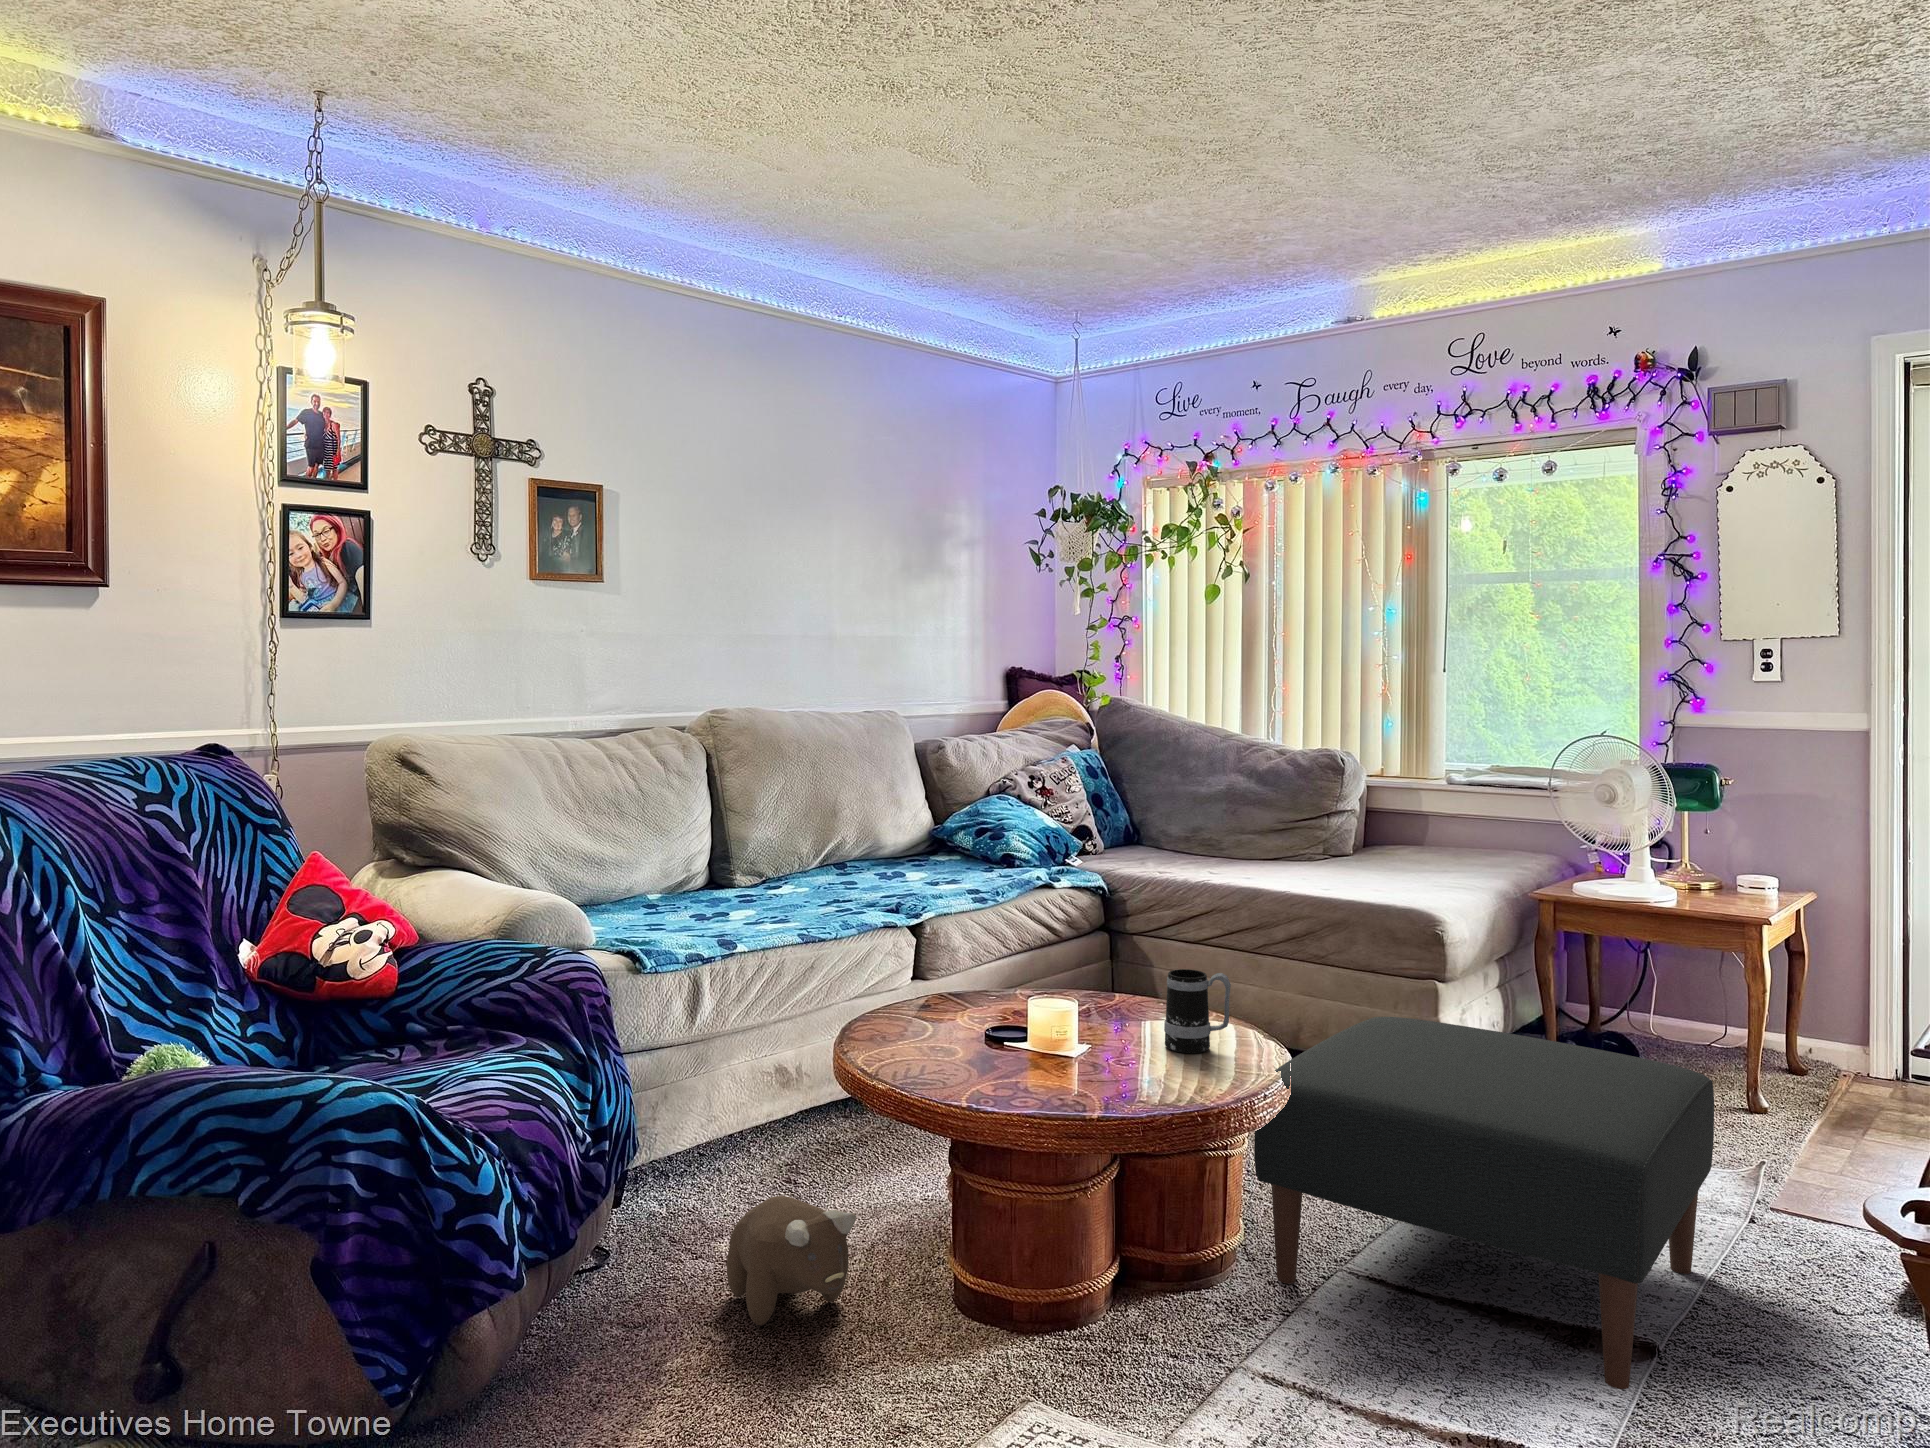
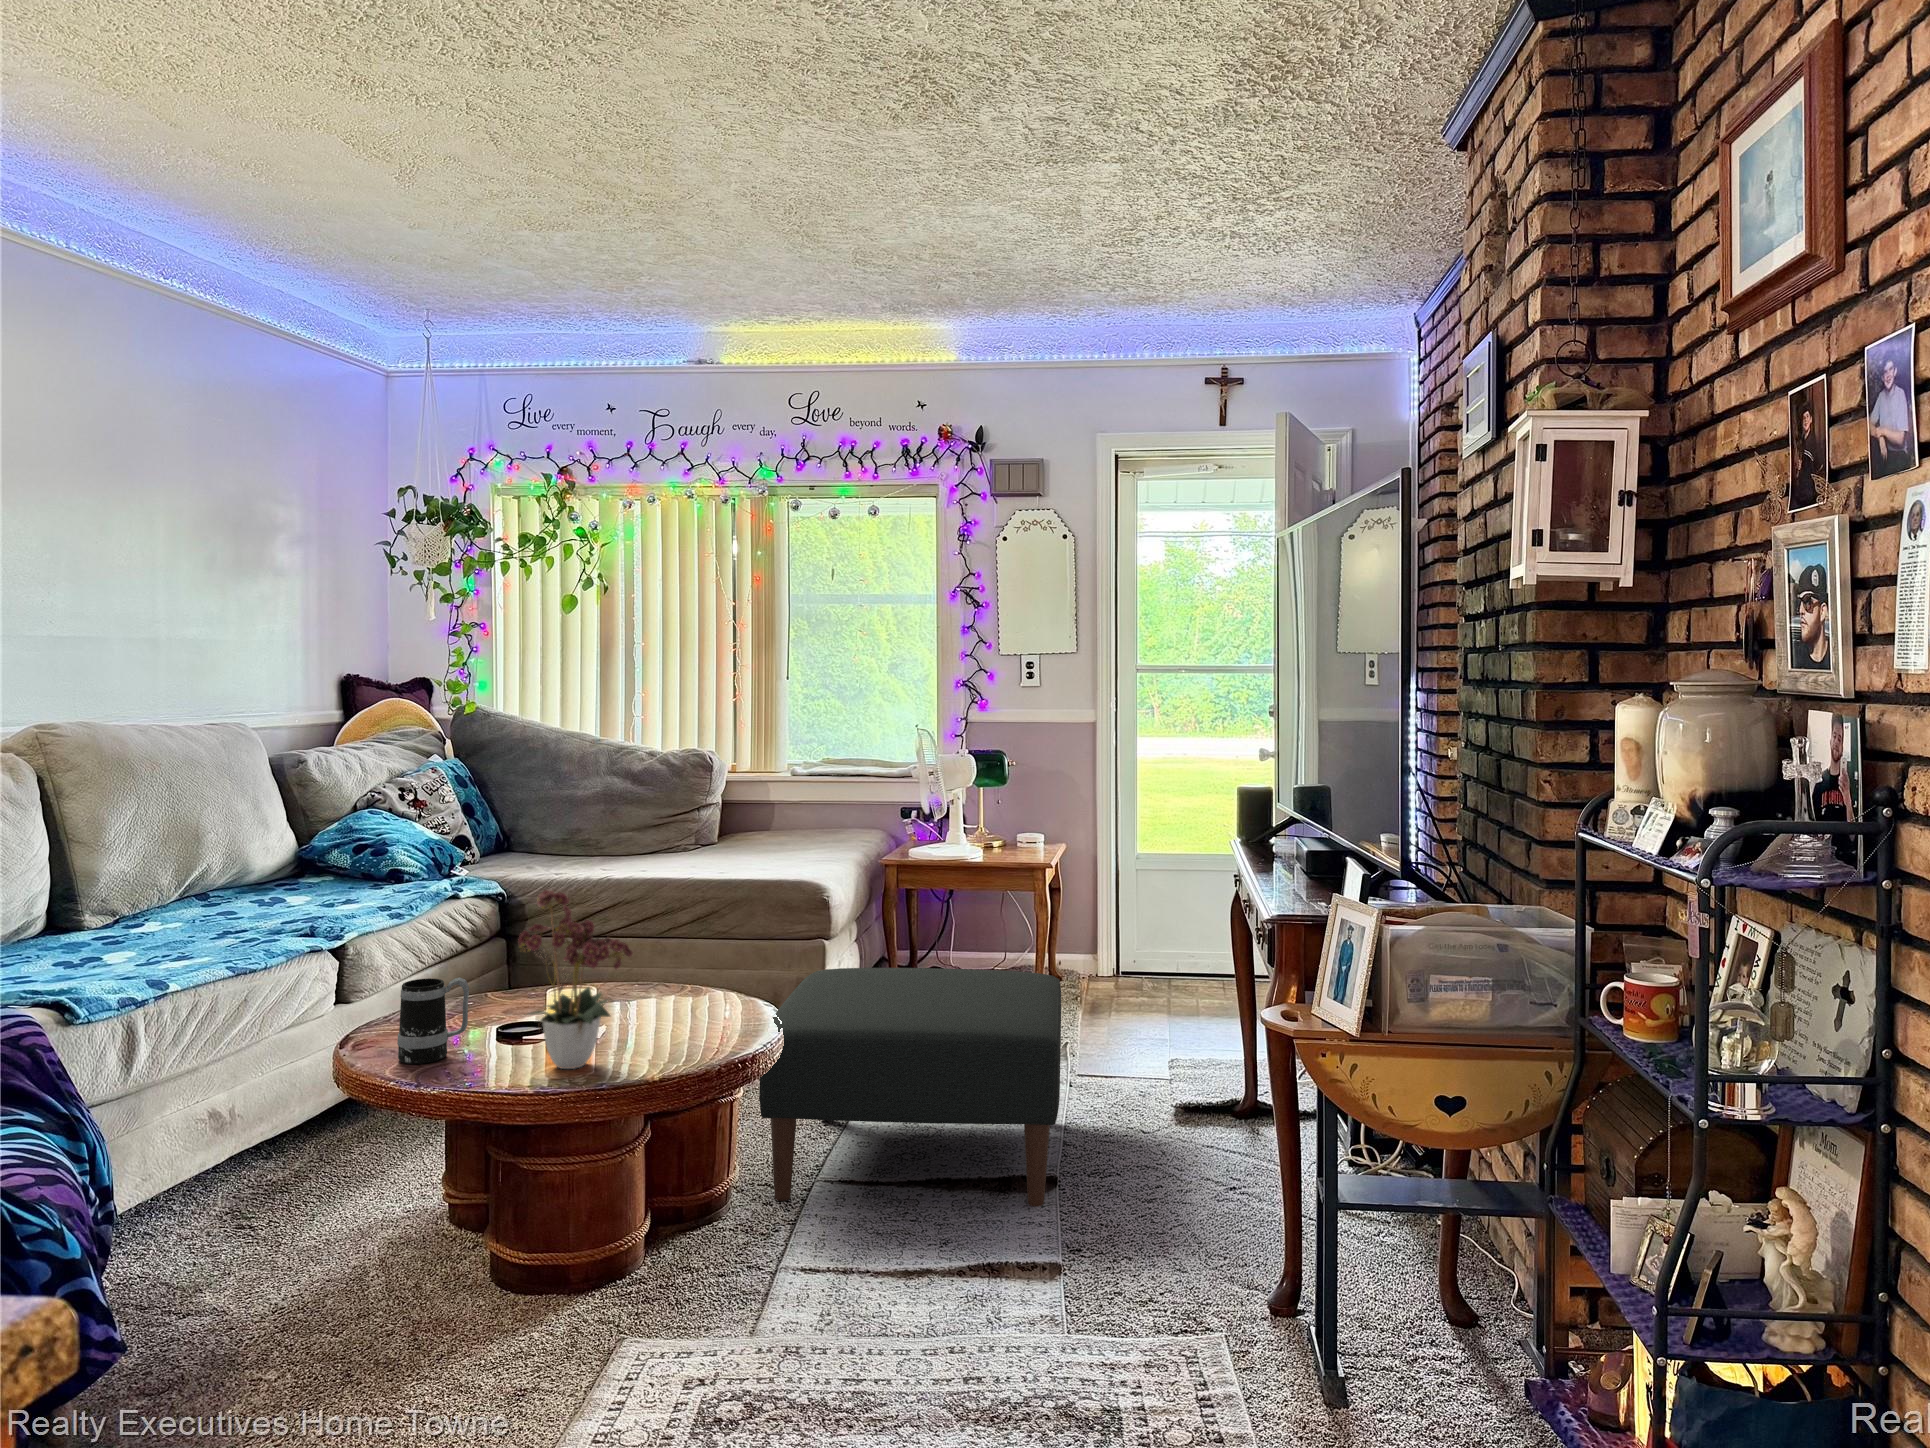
flower arrangement: none [968,883,1092,1085] -> present [519,890,633,1069]
mug: present [1164,969,1231,1053] -> present [397,977,469,1064]
plush toy: present [727,1196,856,1325] -> none [245,1227,414,1371]

